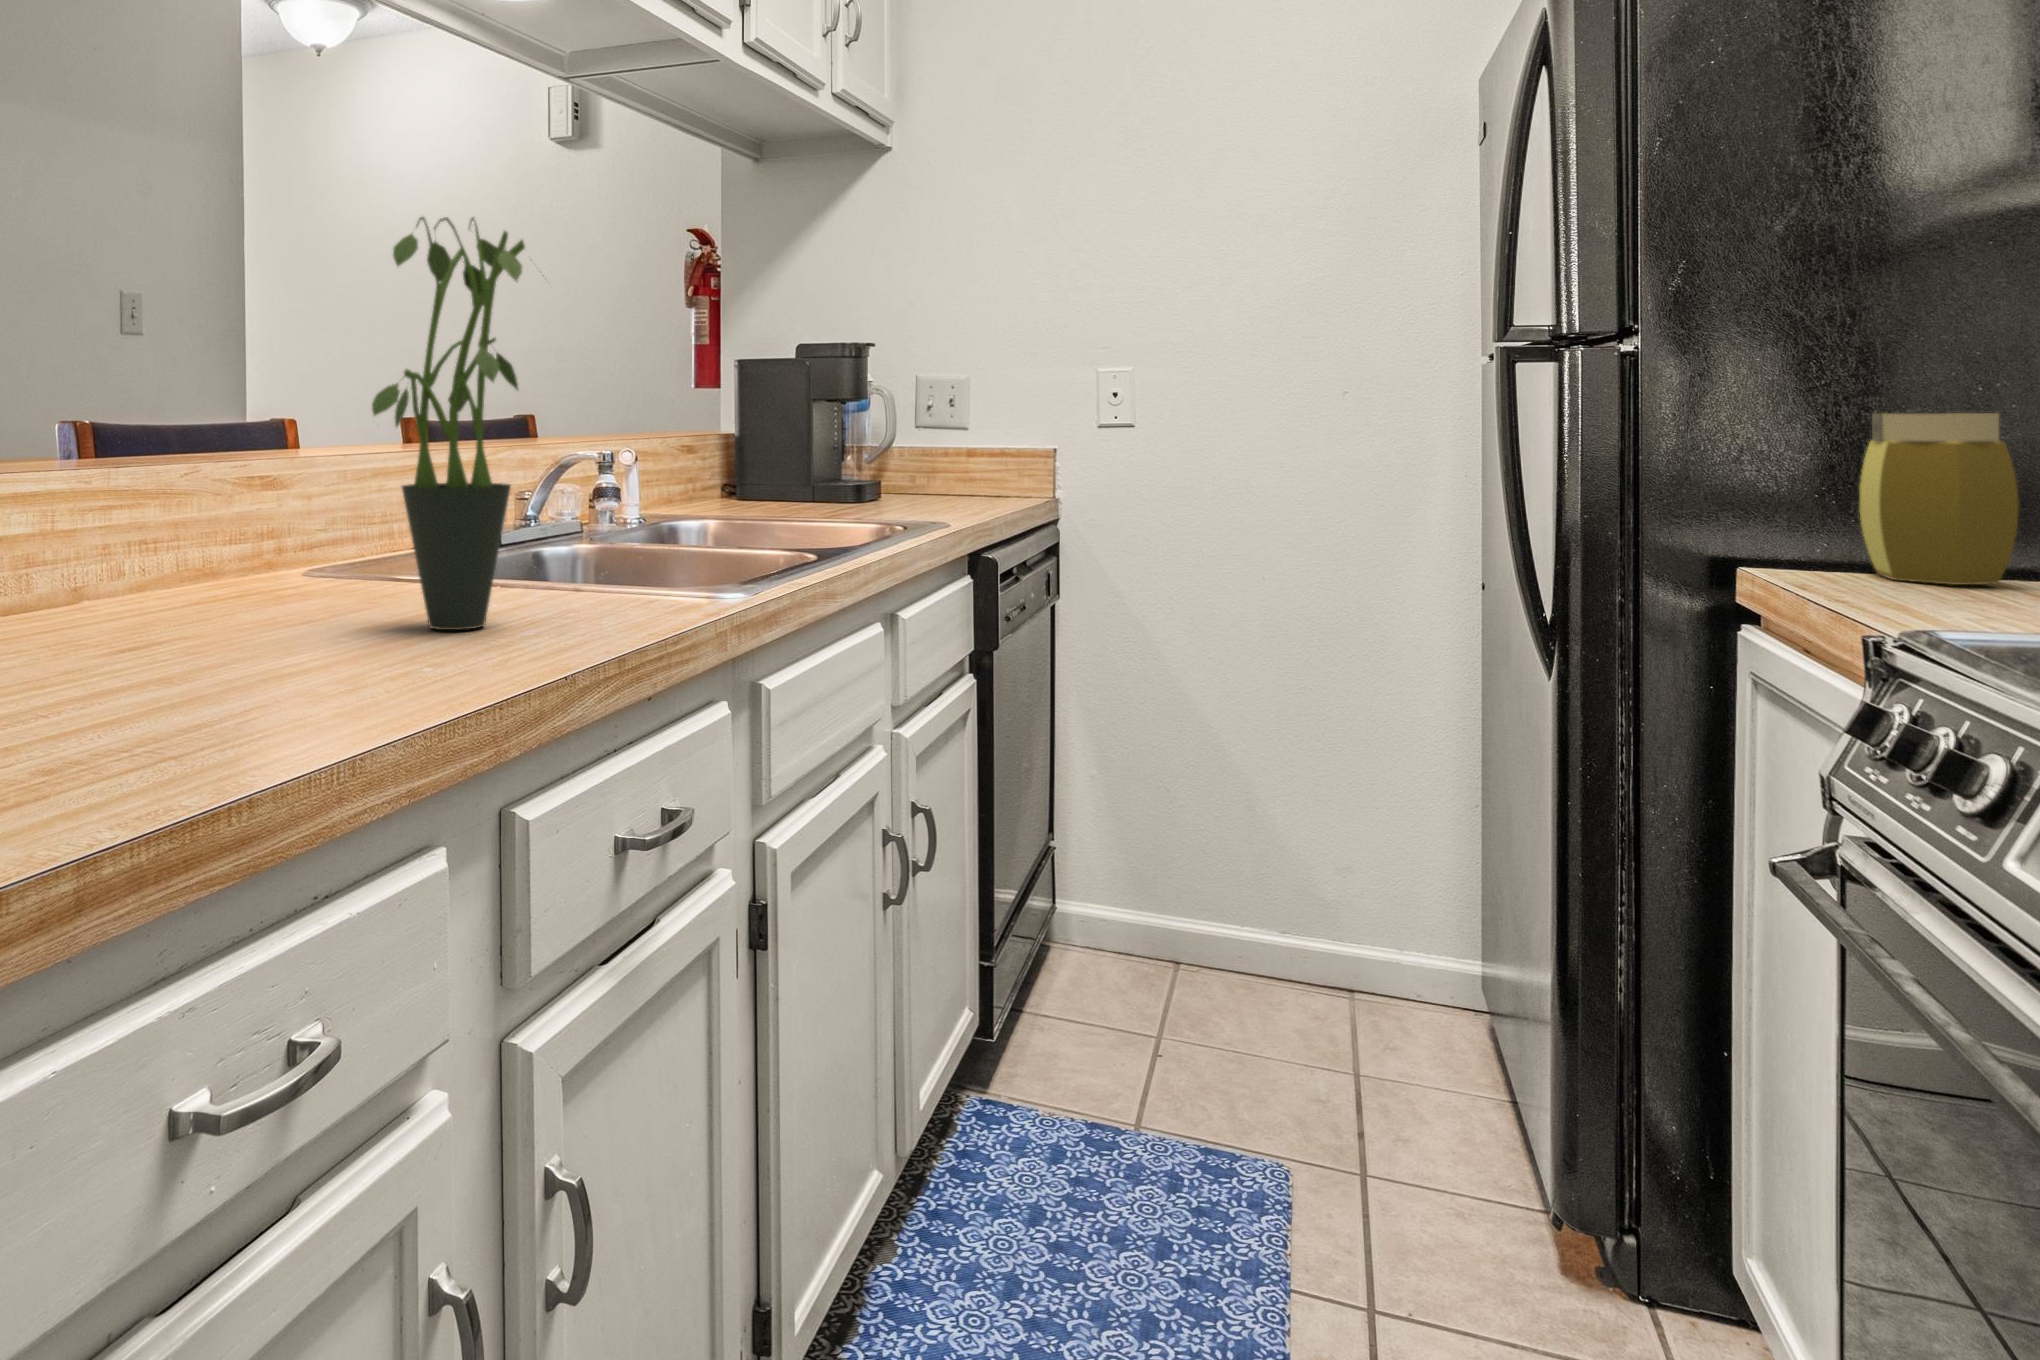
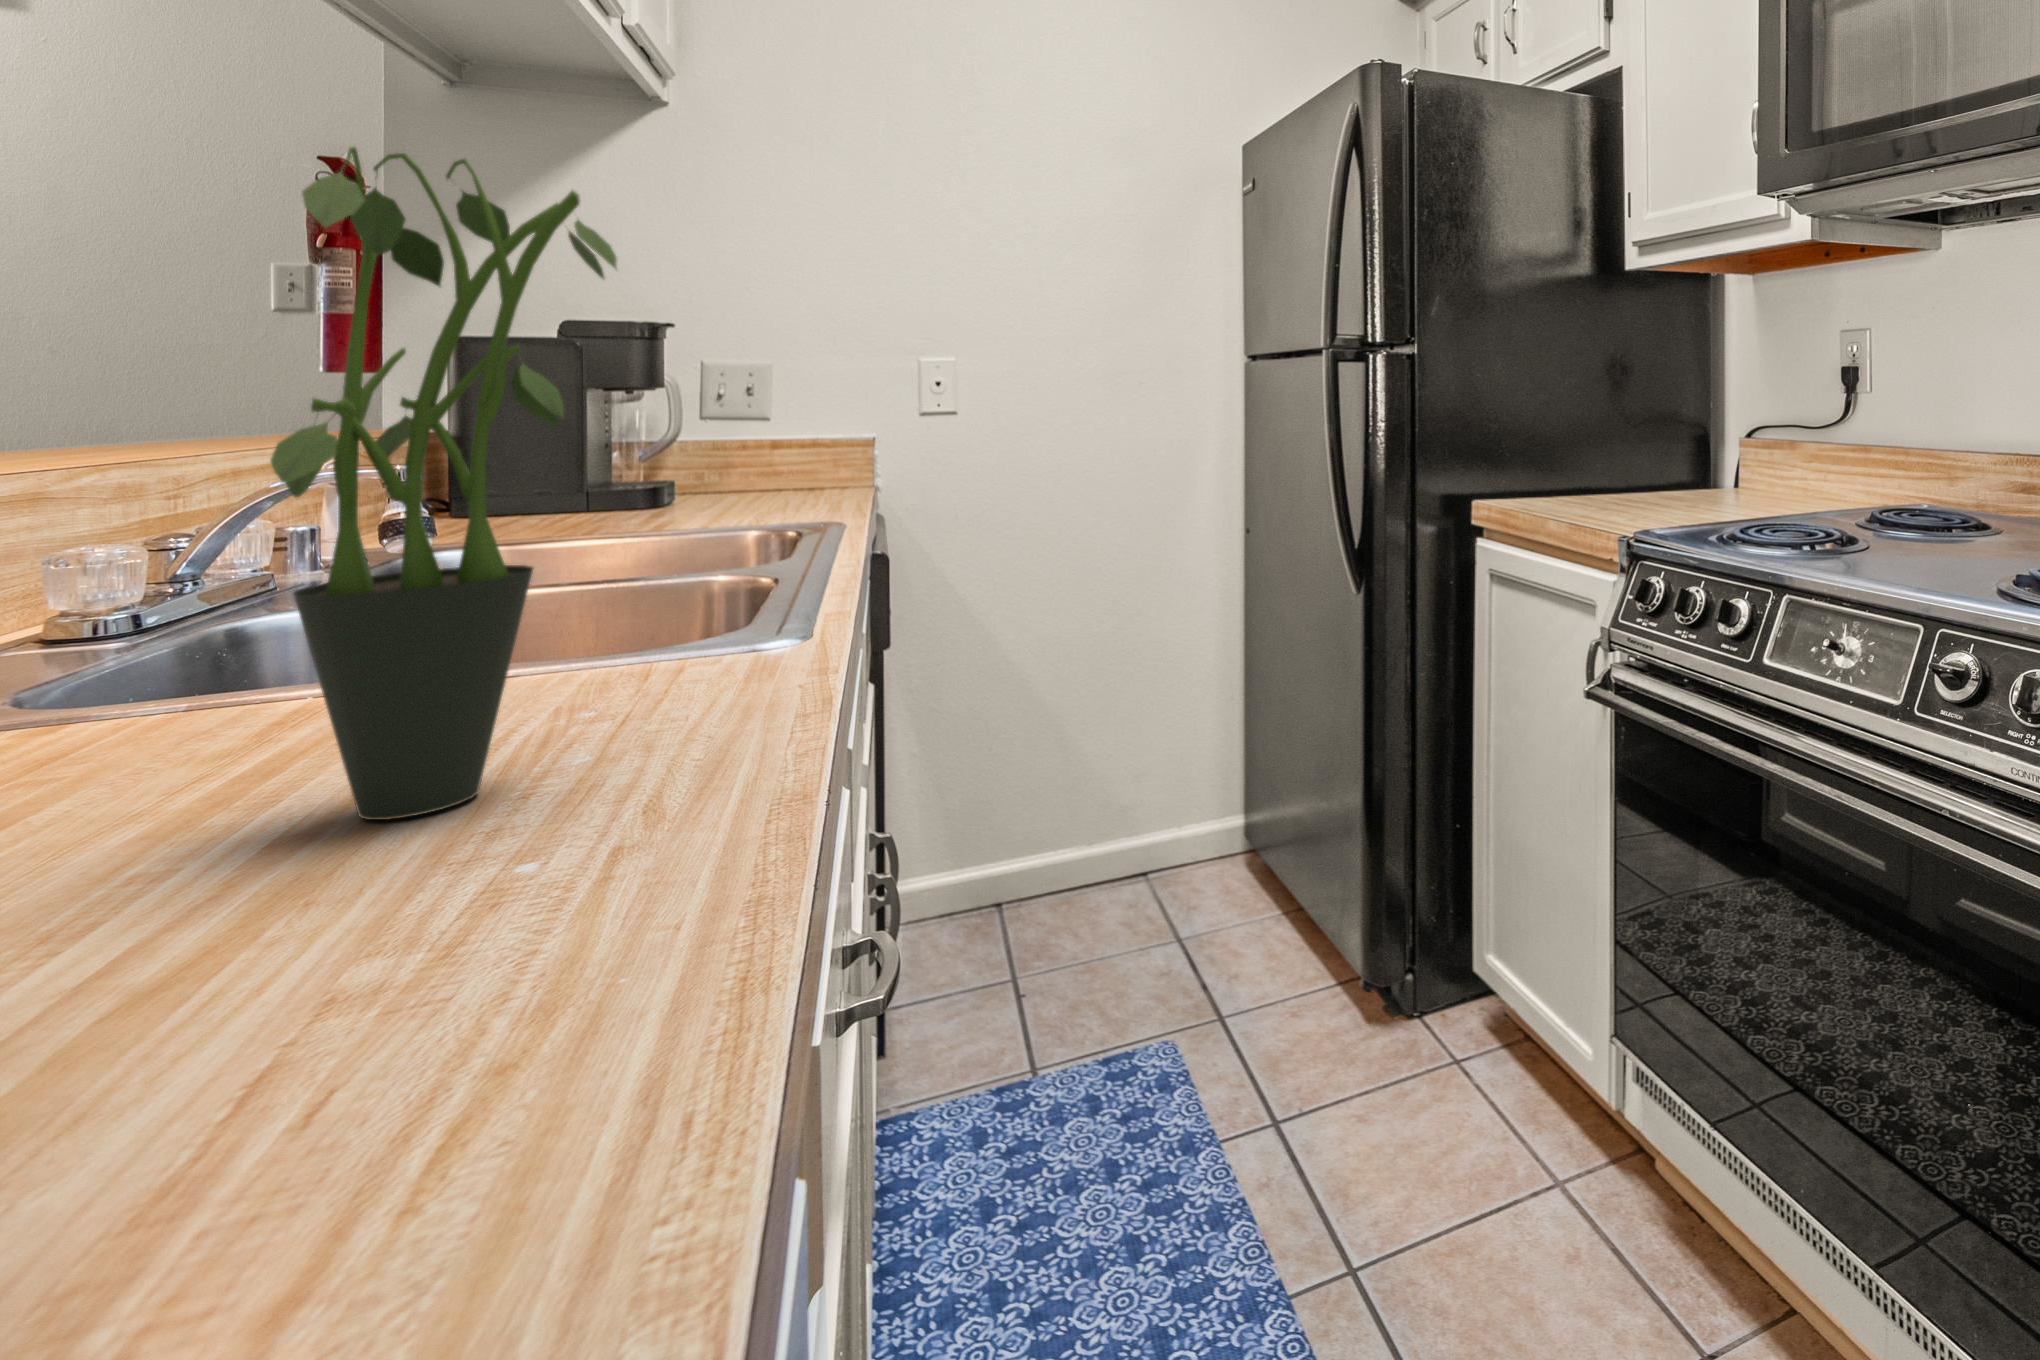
jar: present [1860,413,2019,585] -> none [1519,400,1592,503]

